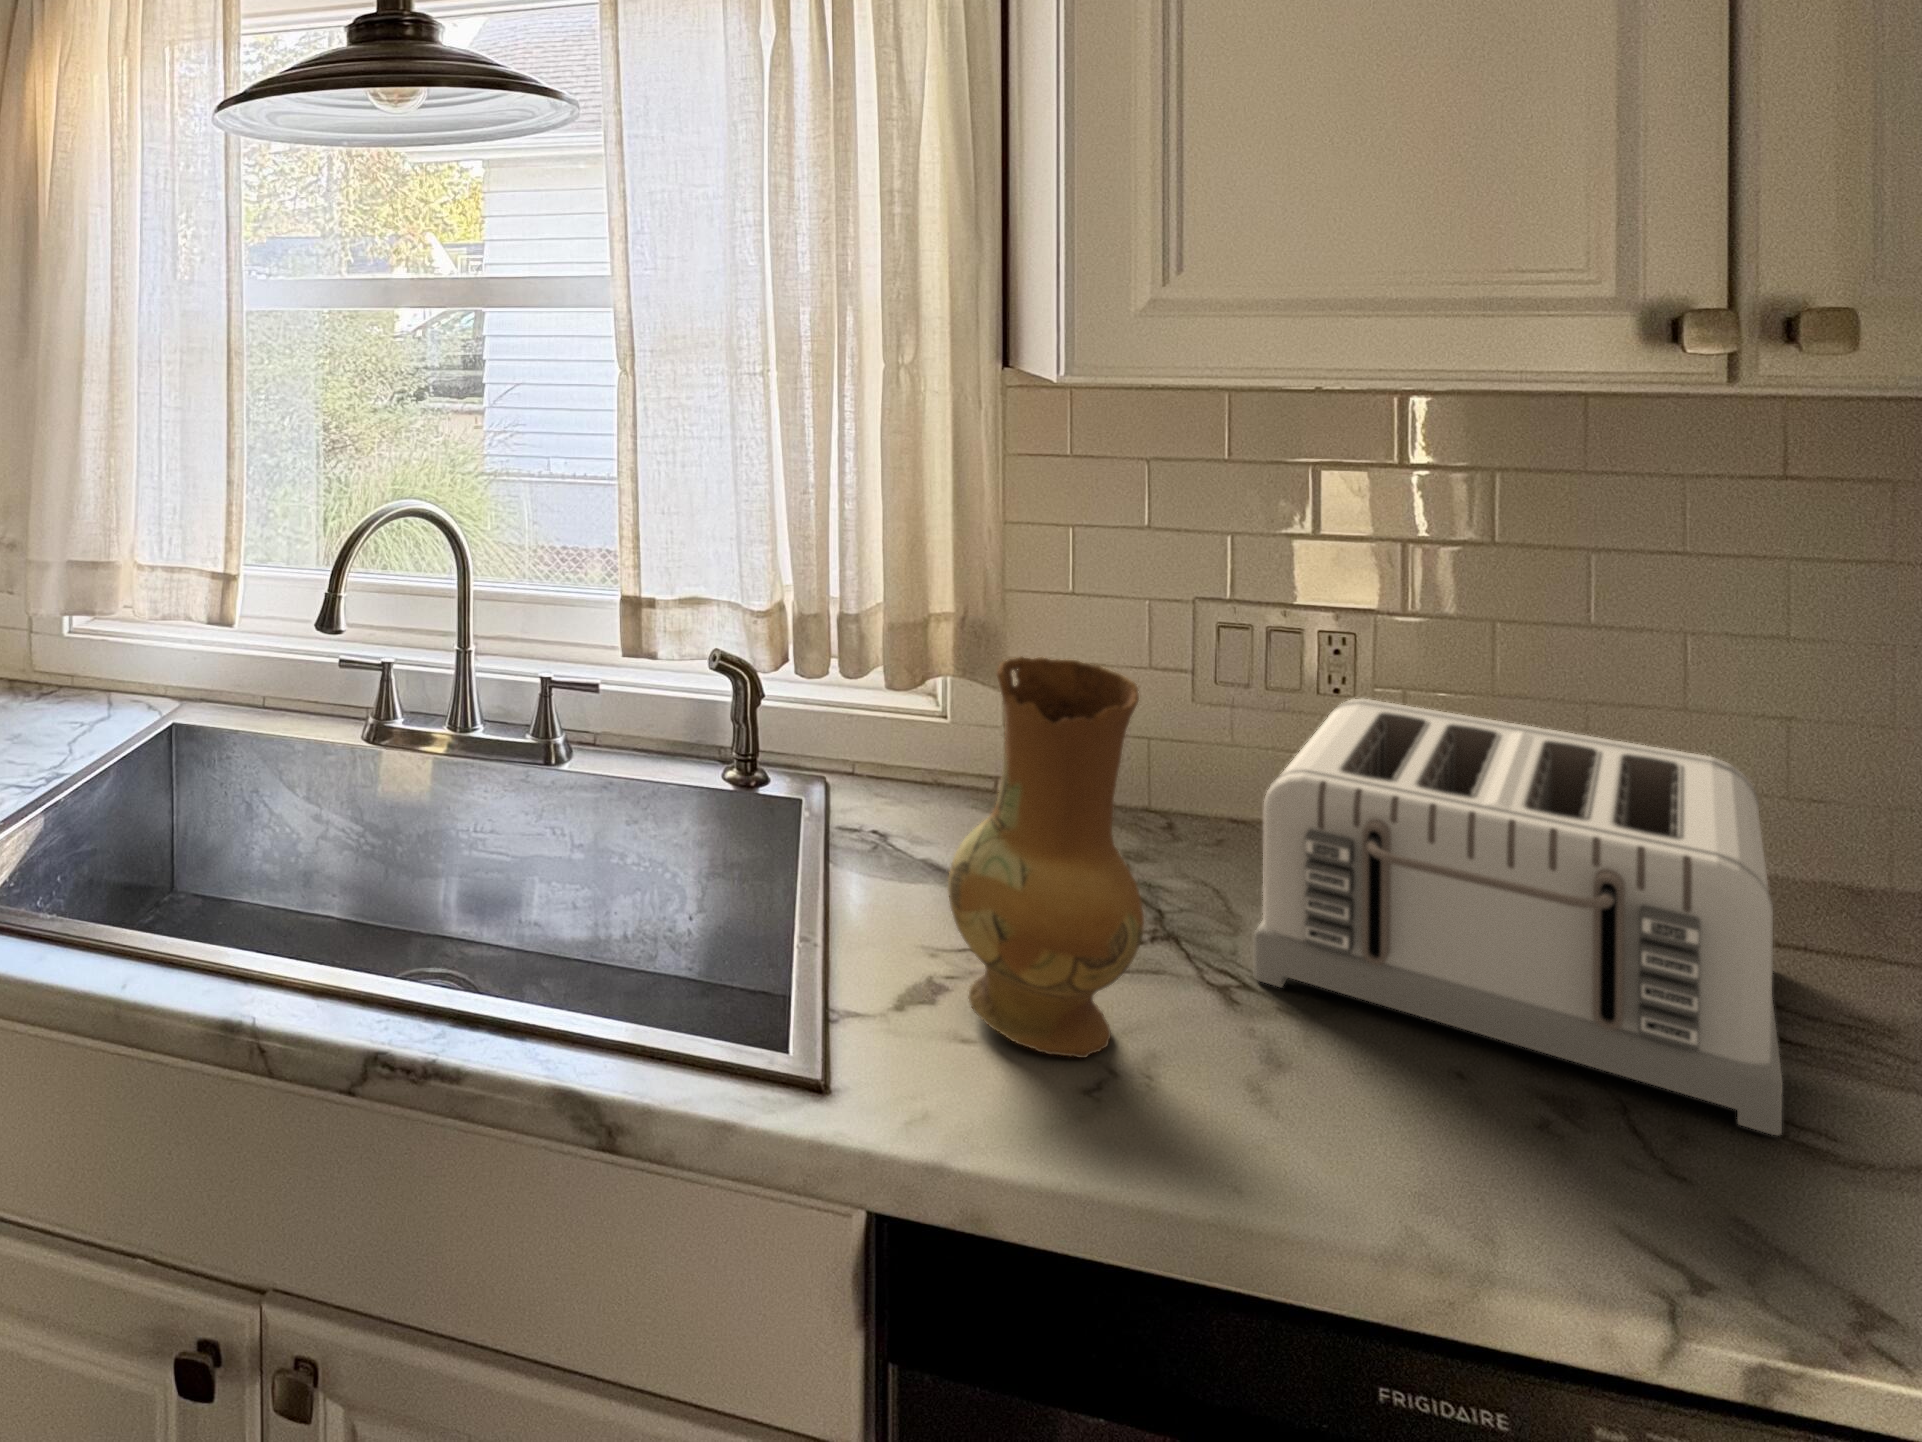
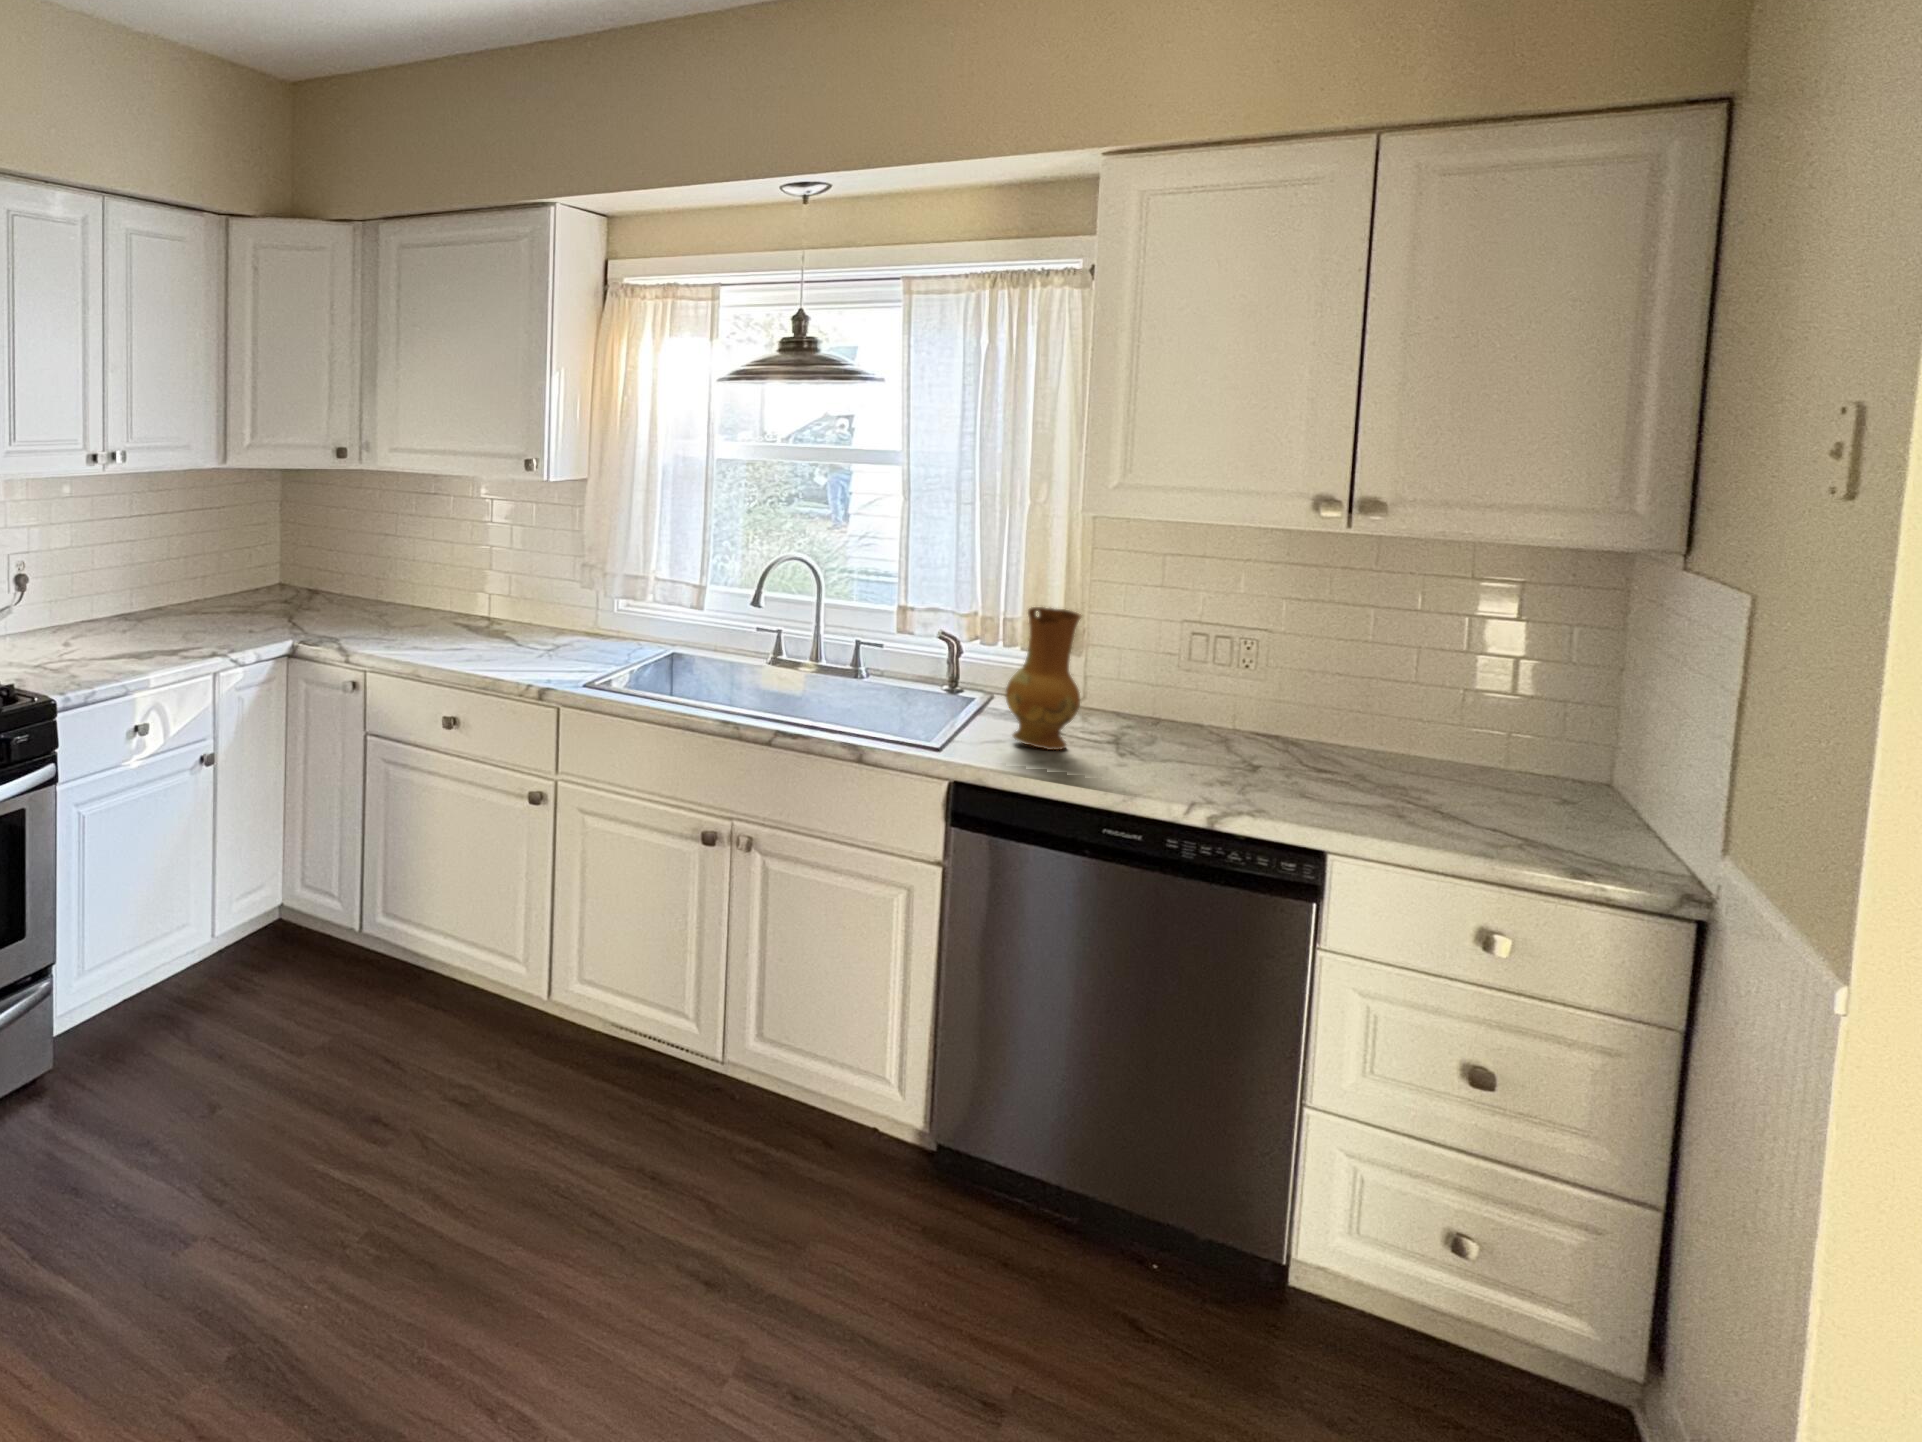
toaster: present [1254,698,1783,1135] -> none [1144,658,1392,785]

